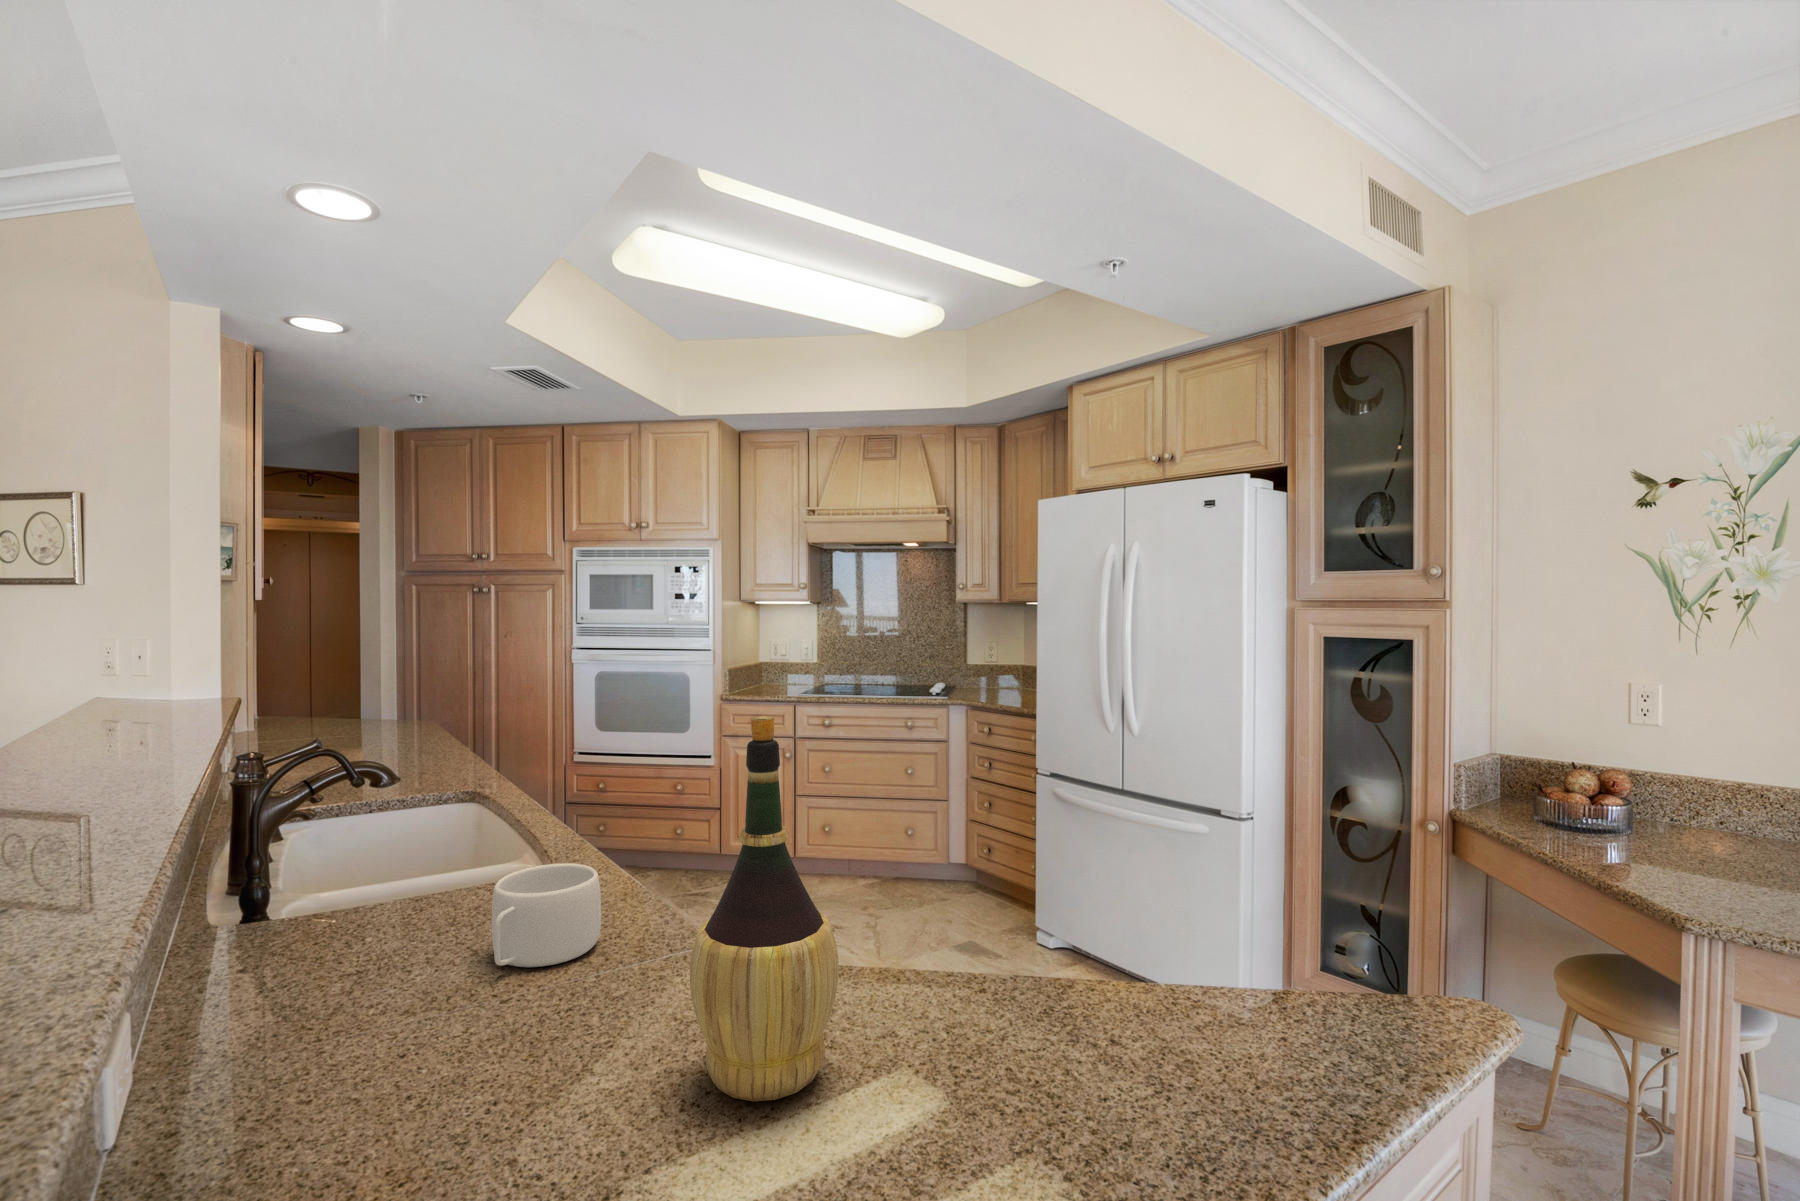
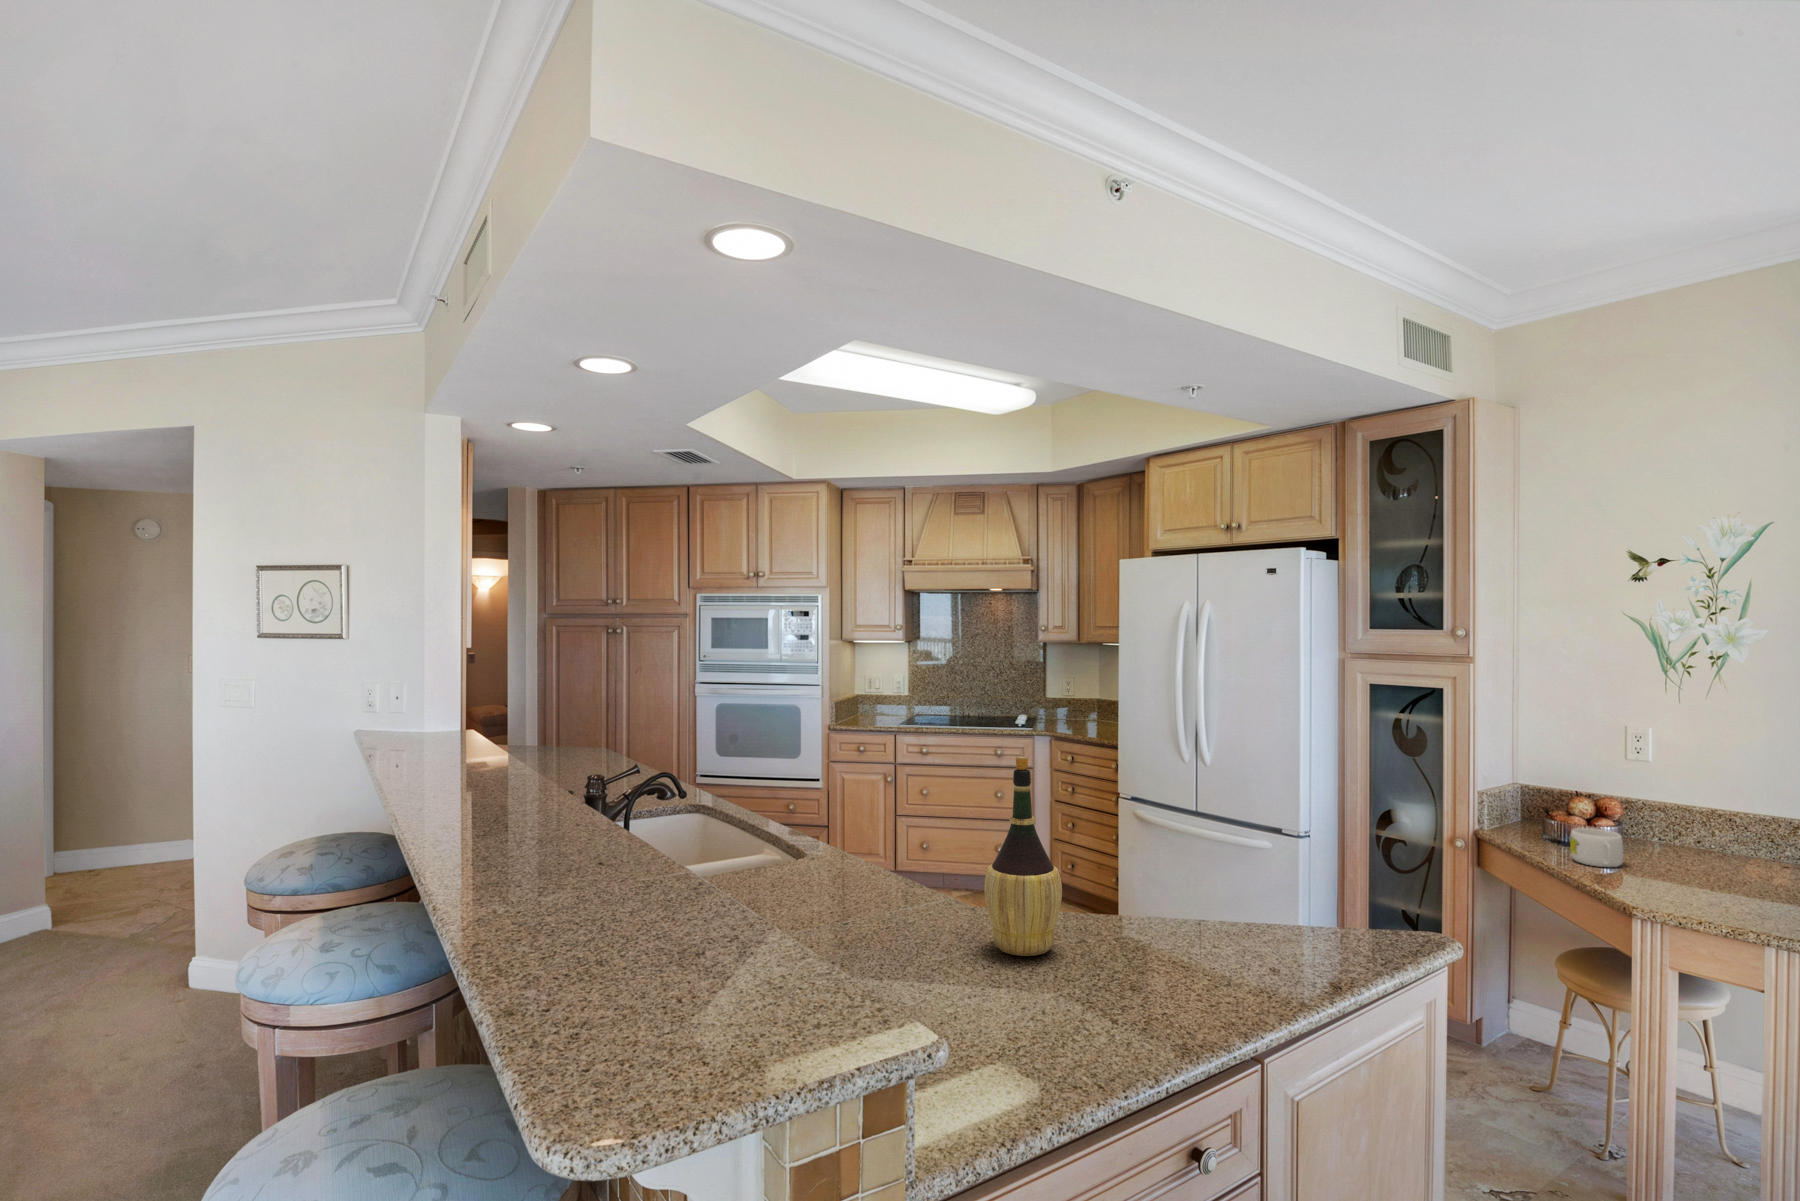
mug: present [492,863,601,967] -> present [1570,828,1623,867]

